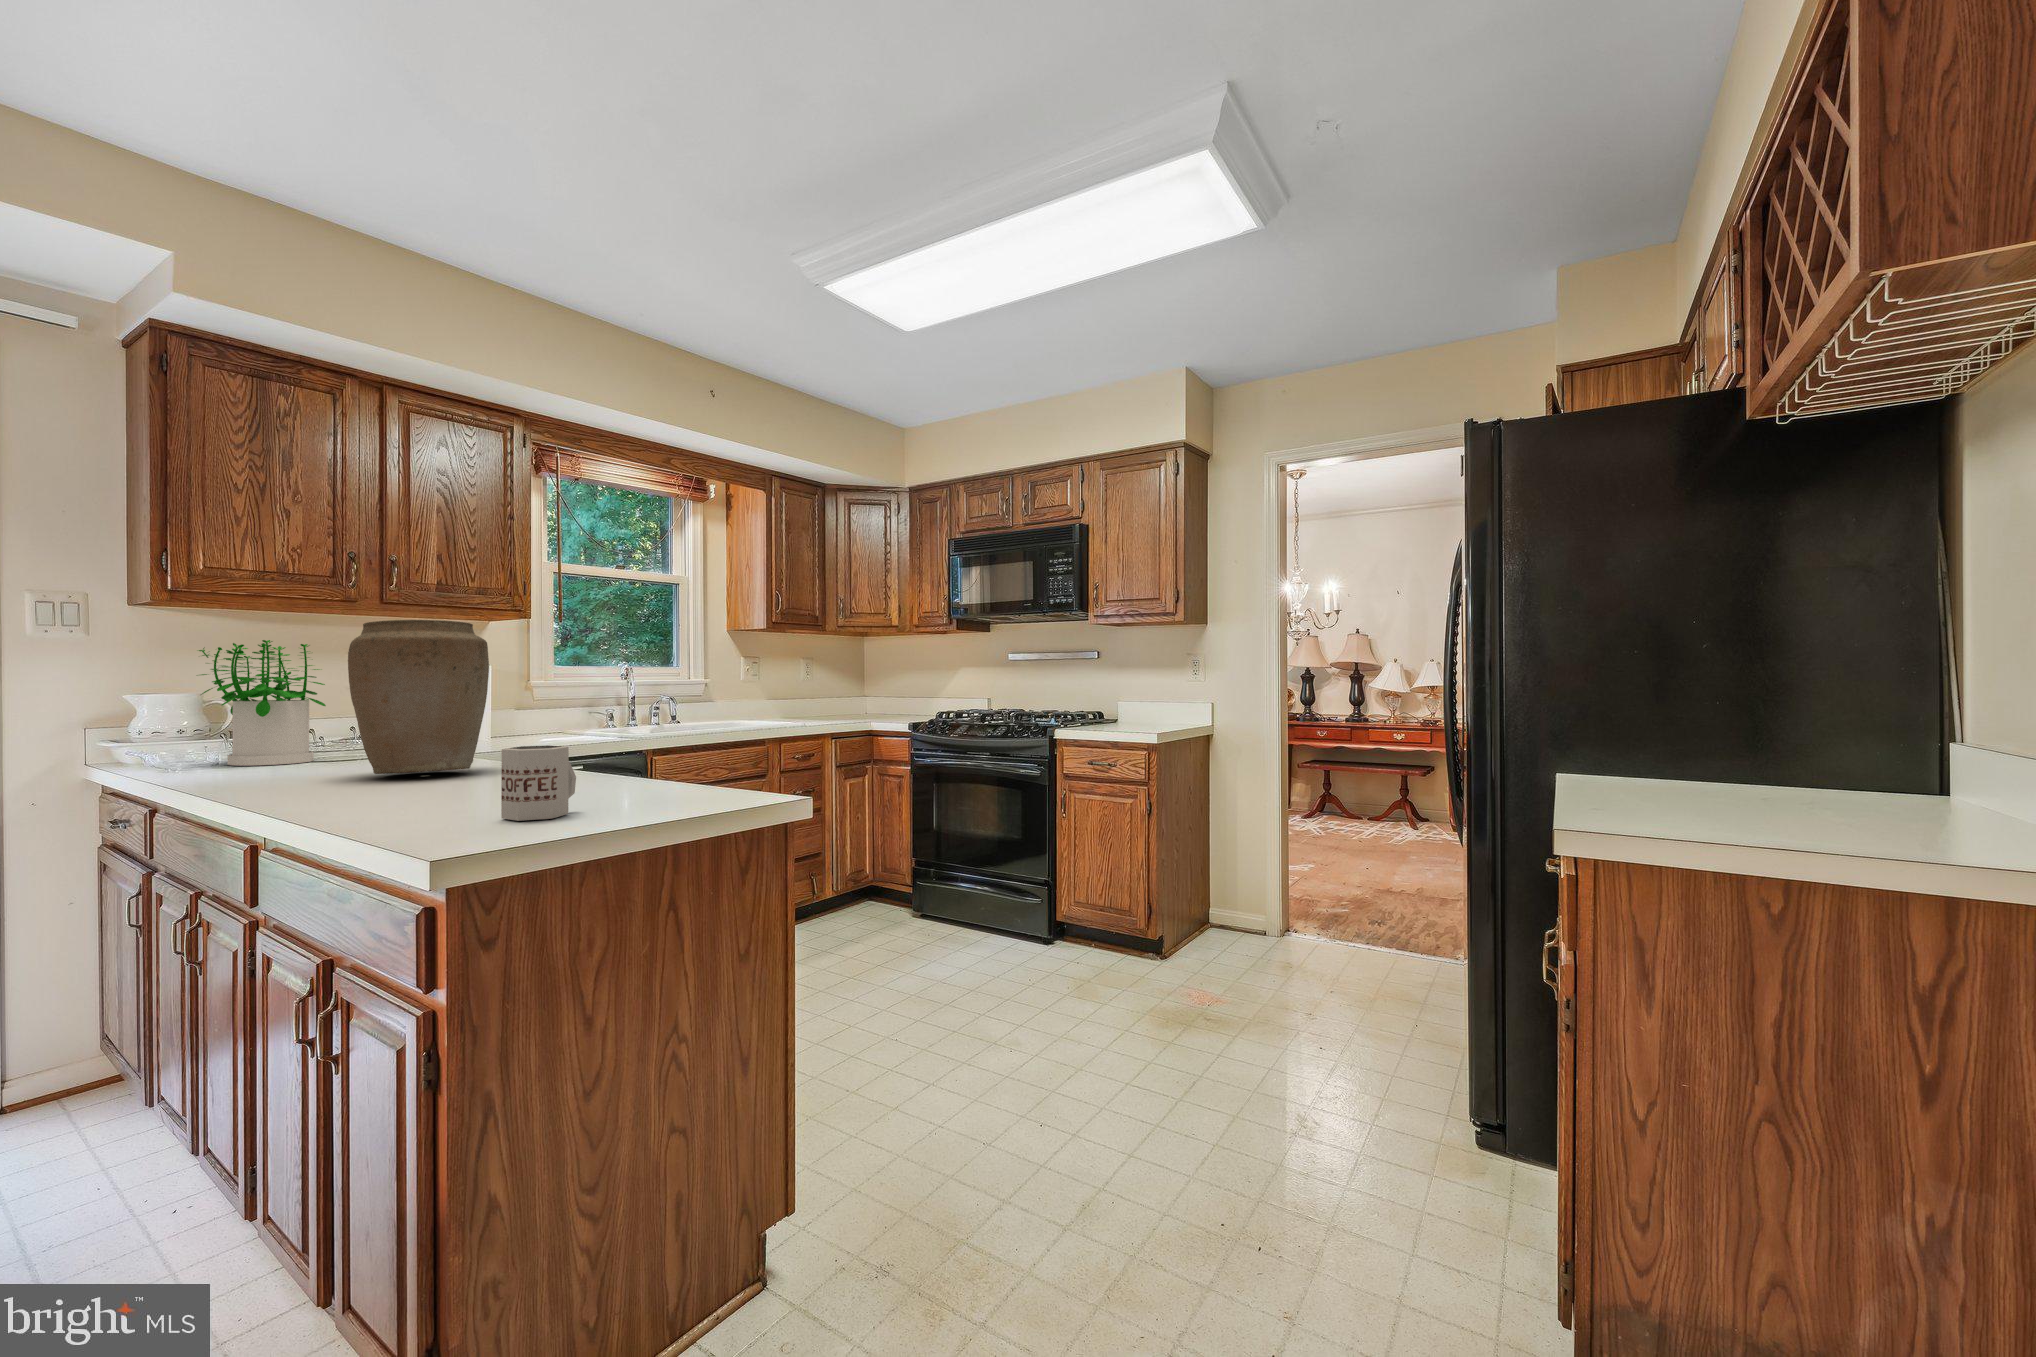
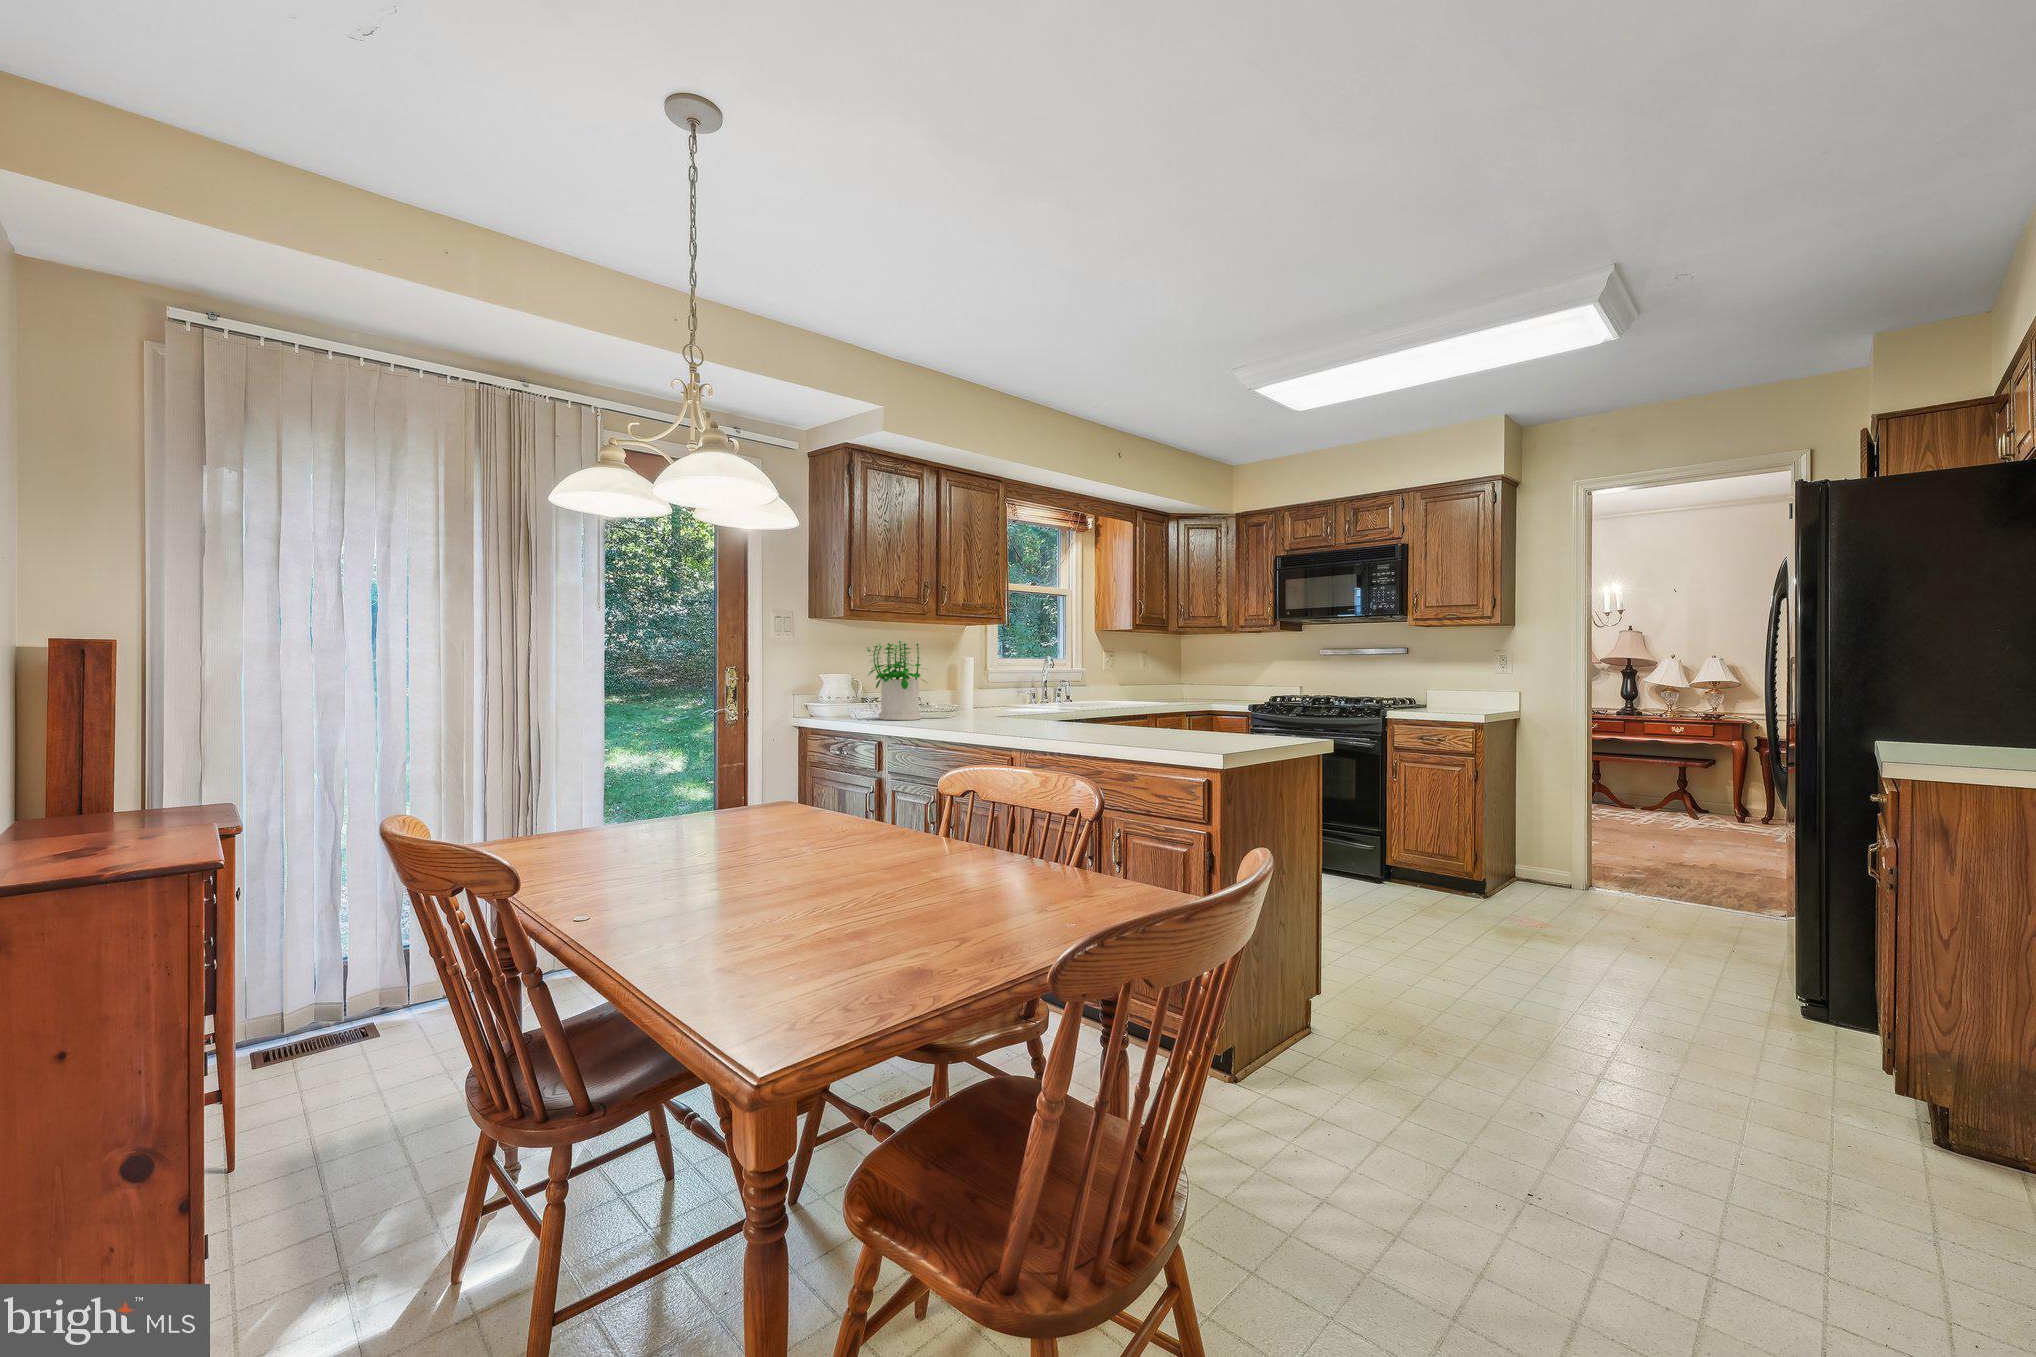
vase: present [348,620,489,774] -> none [991,629,1064,725]
mug: present [501,746,576,821] -> none [1175,703,1205,743]

